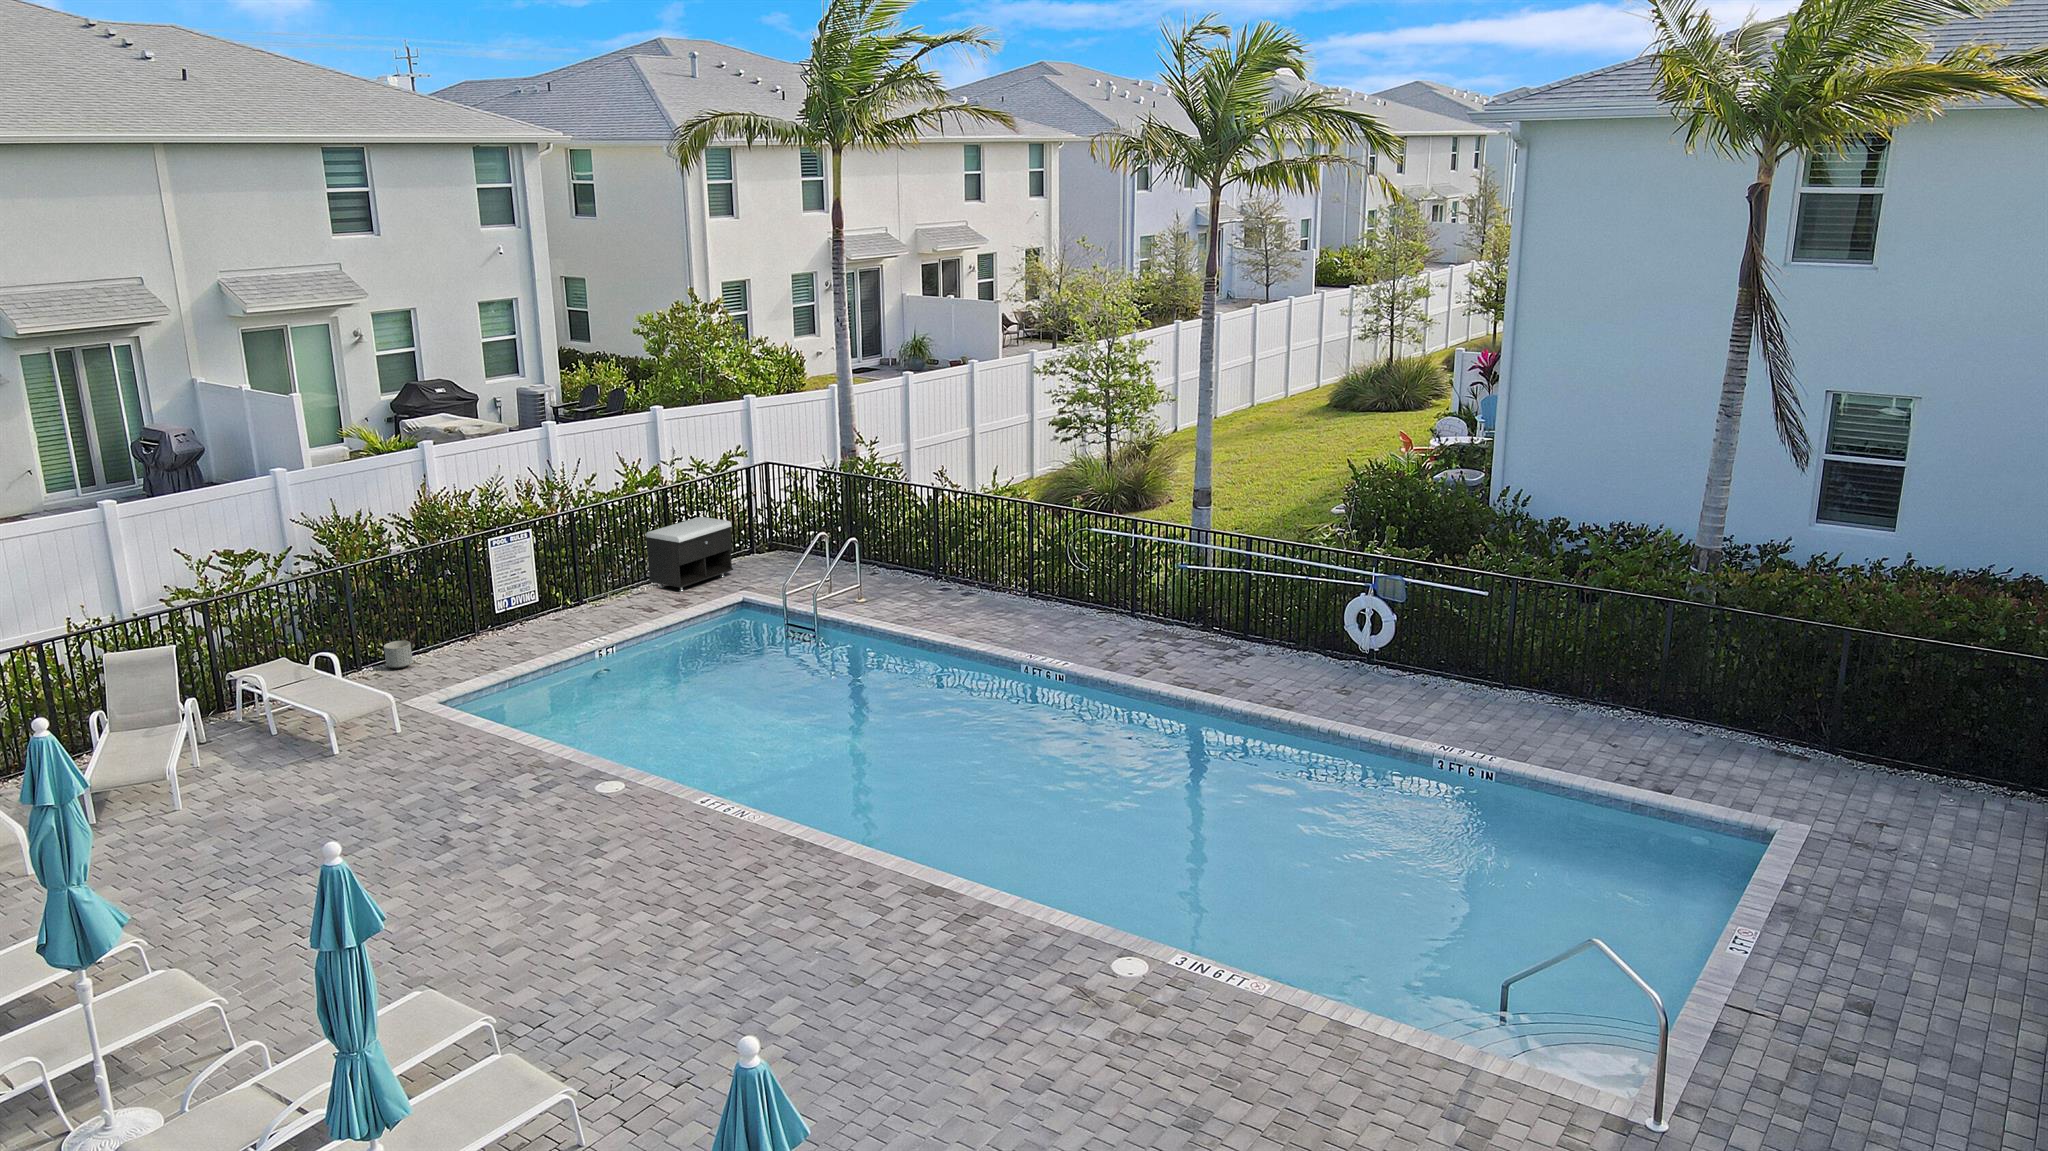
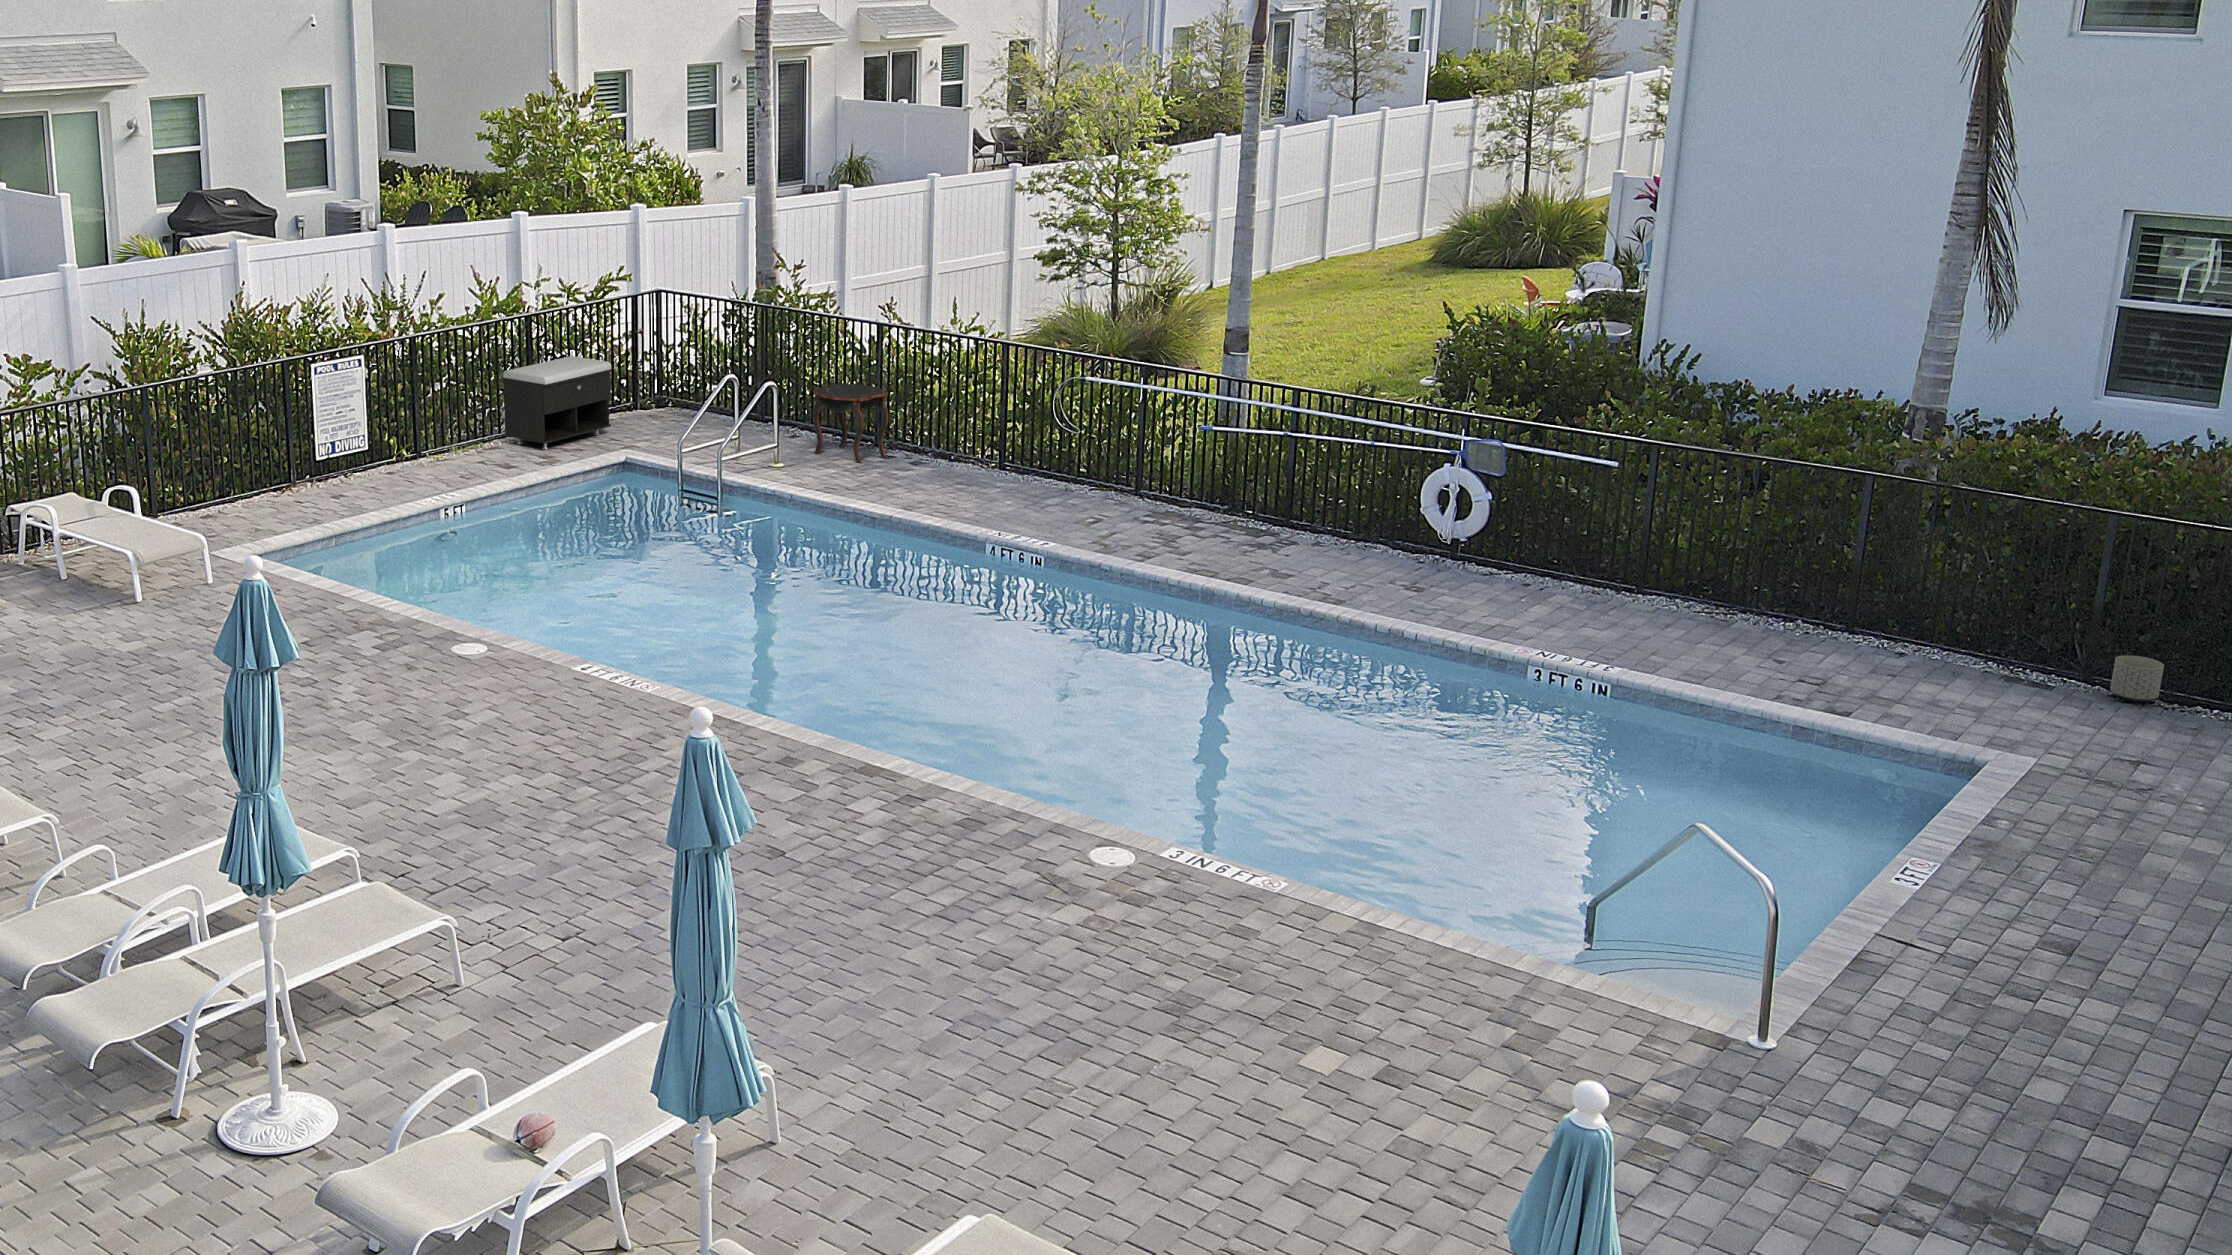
side table: none [887,533,945,594] -> present [813,383,888,463]
planter: present [384,641,413,669] -> present [2110,656,2164,702]

